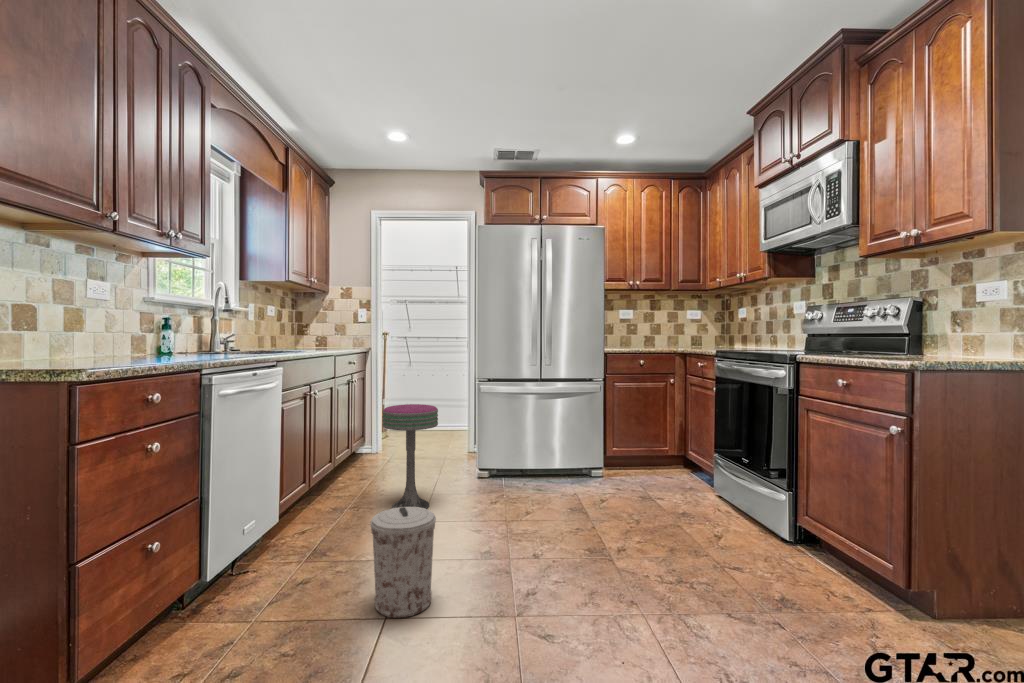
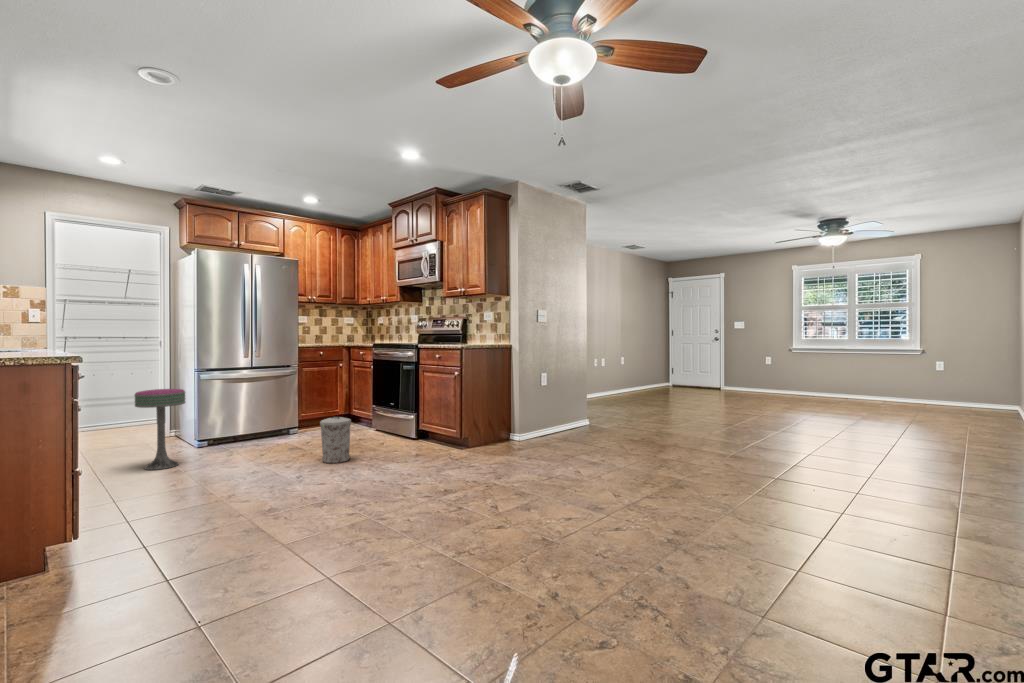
trash can: present [371,507,436,618] -> present [320,417,351,463]

